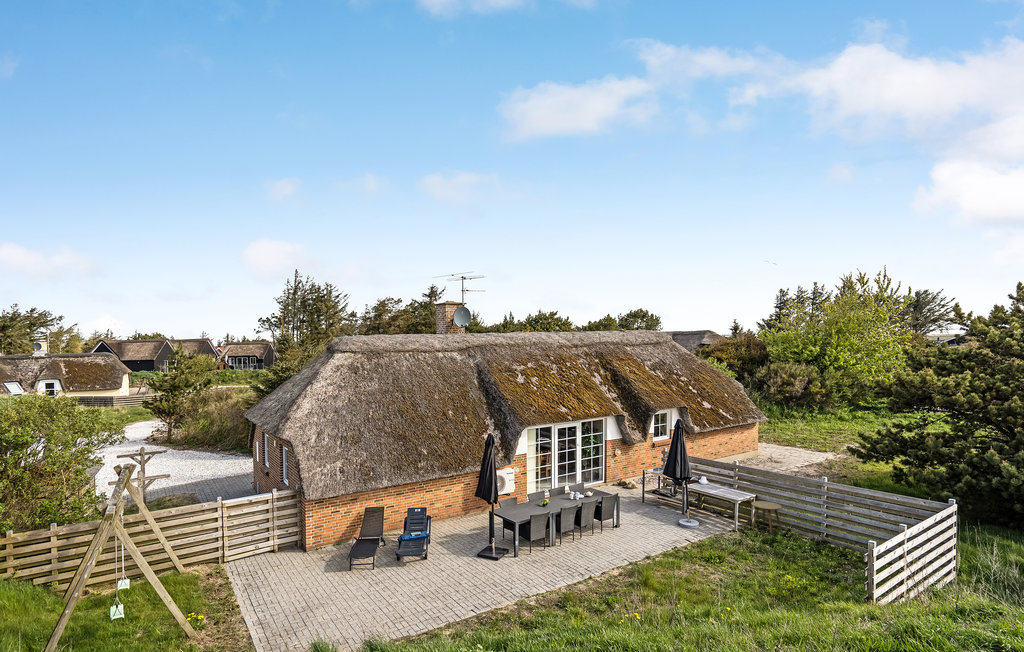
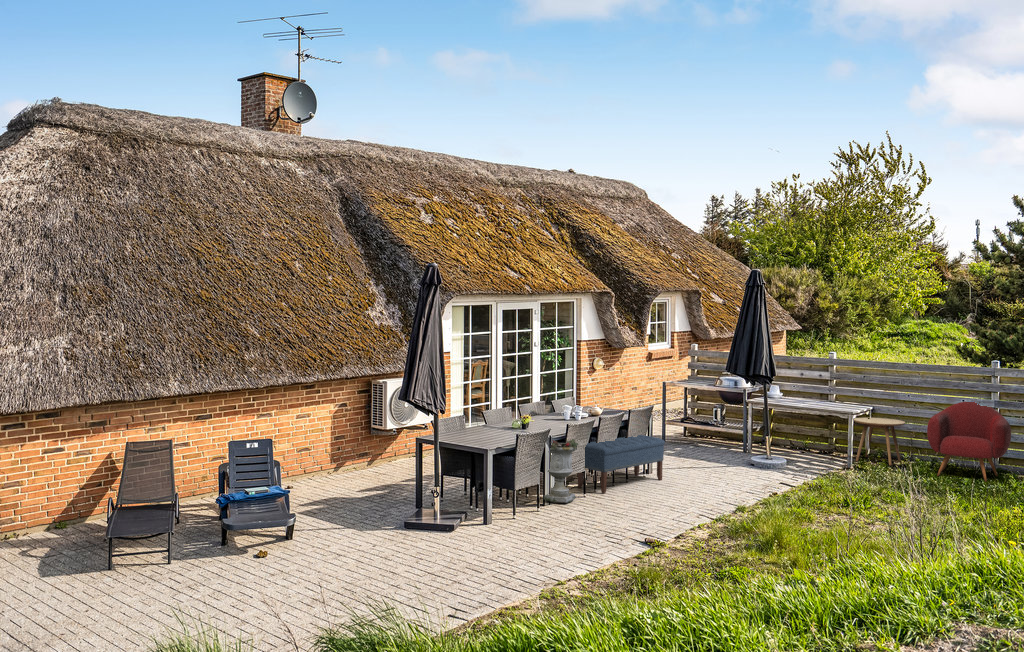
armchair: none [787,499,838,553] -> present [927,402,1011,482]
bench: none [575,509,626,545] -> present [578,435,665,494]
planter: none [552,516,569,551] -> present [544,439,578,503]

